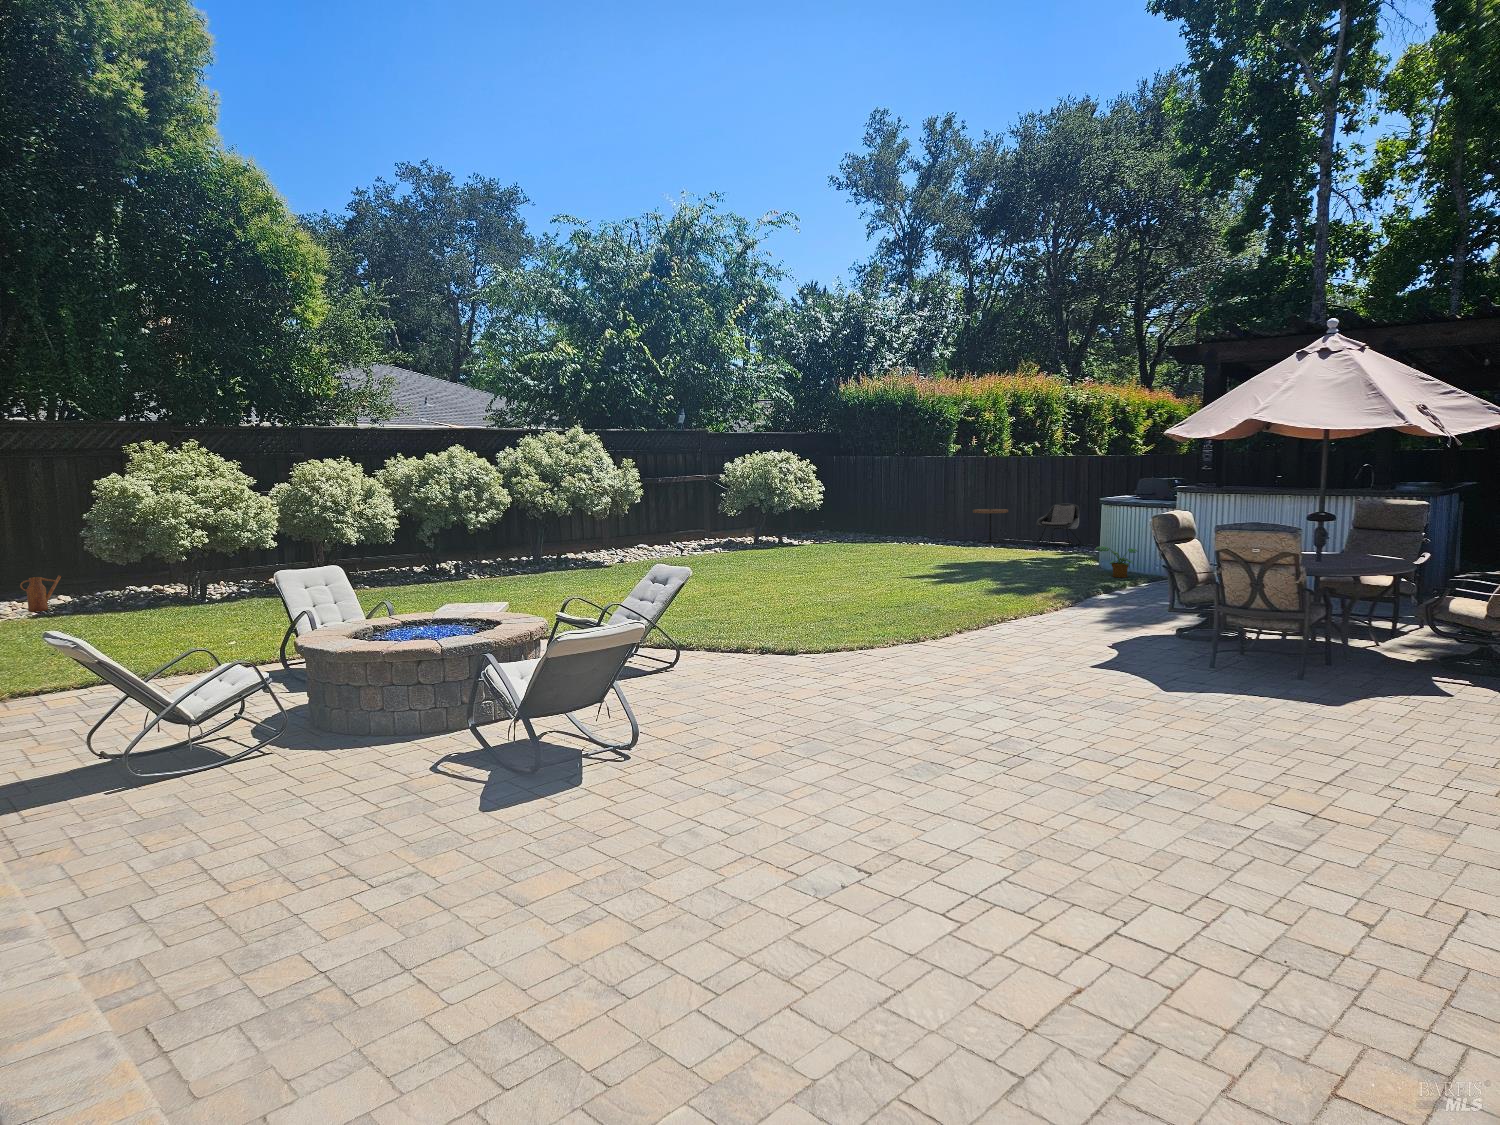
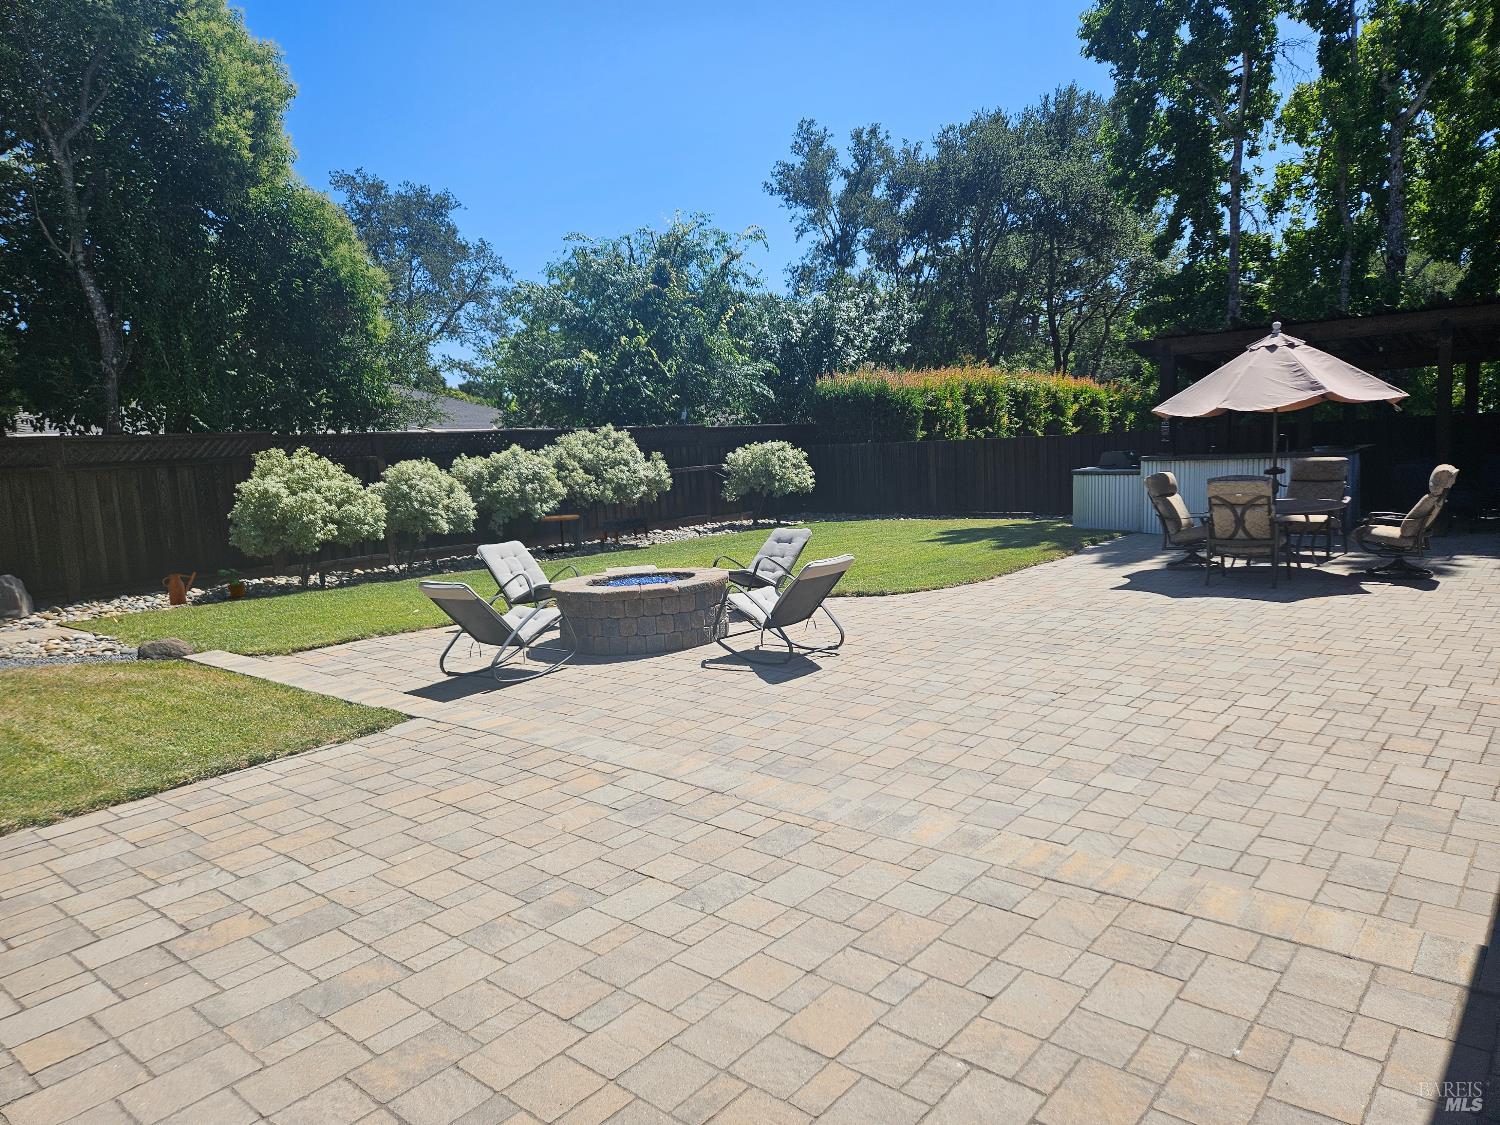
lounge chair: present [1036,503,1081,547] -> none [1002,476,1039,513]
side table: present [973,509,1008,542] -> present [542,515,579,552]
bench: none [567,531,622,560] -> present [602,516,648,542]
potted plant: present [1095,546,1137,578] -> present [219,569,245,598]

